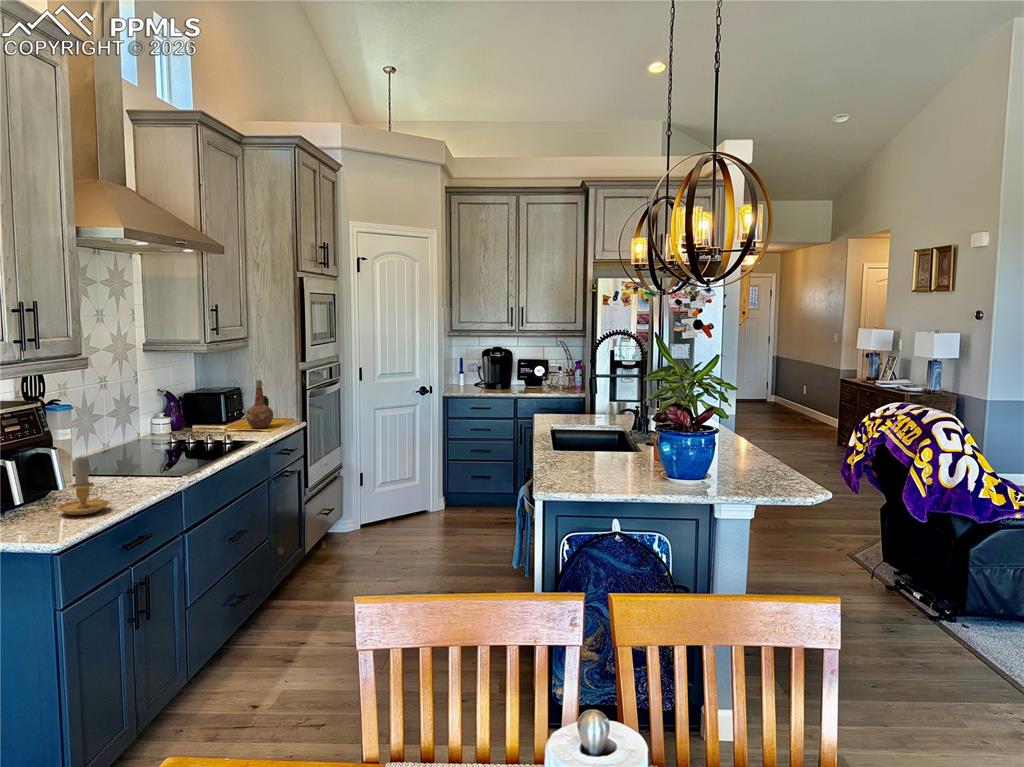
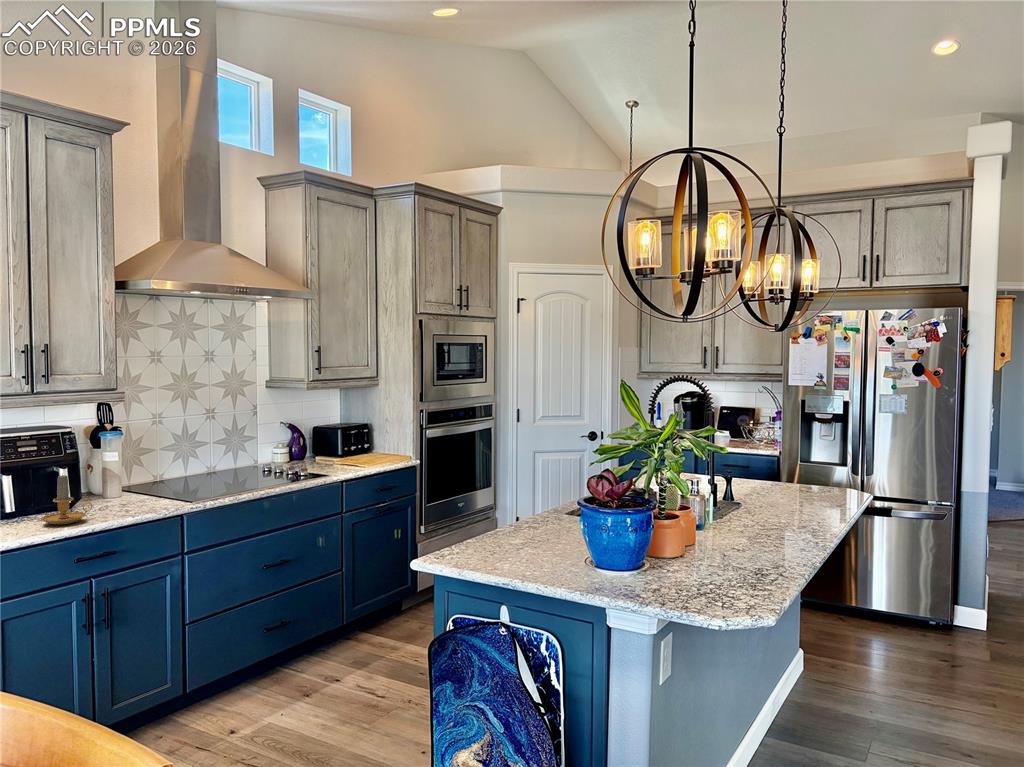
ceramic pitcher: present [246,380,273,428] -> none [354,417,380,462]

